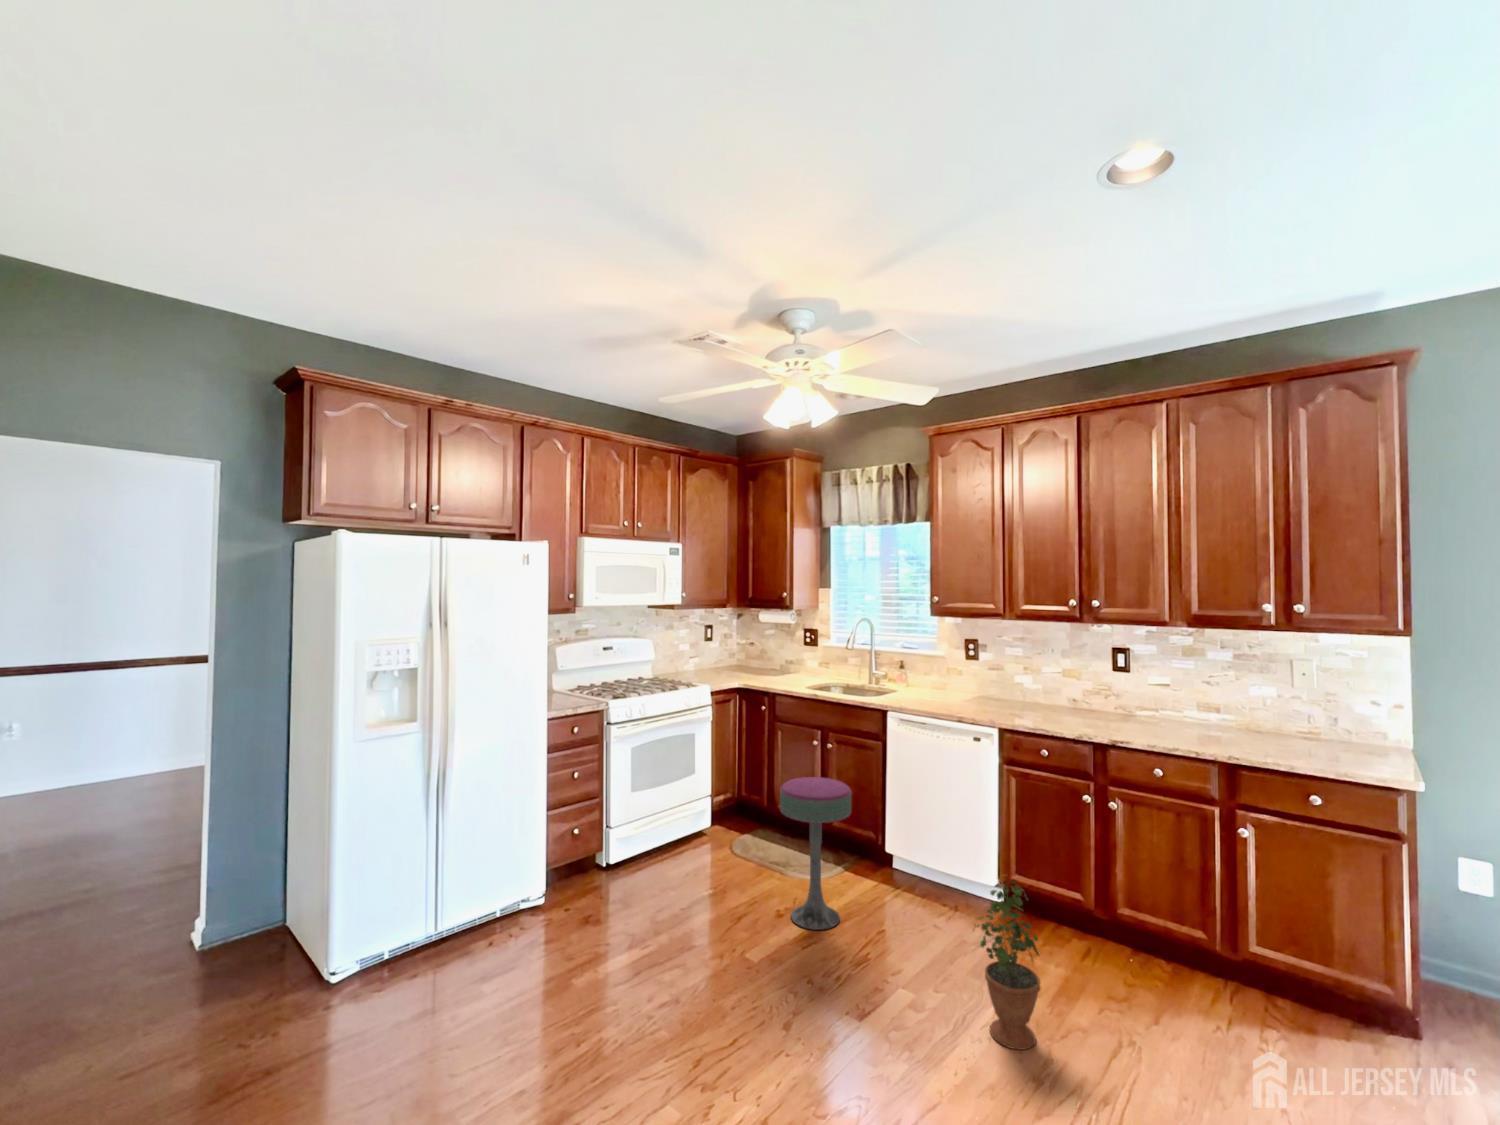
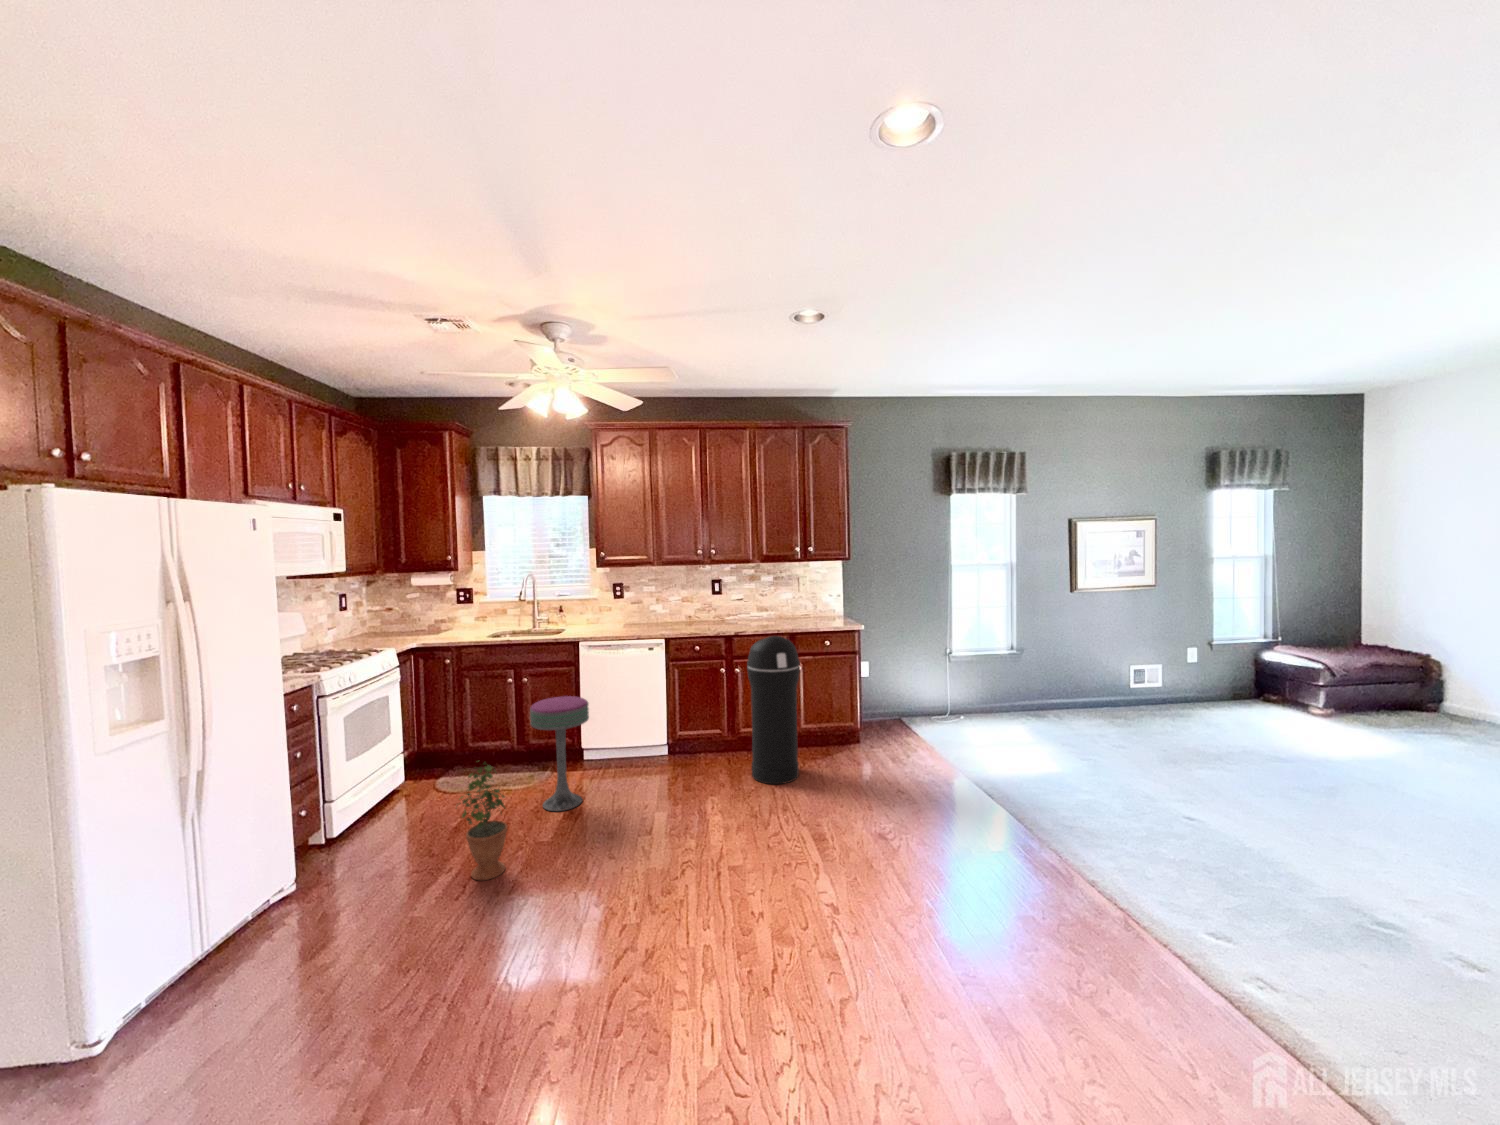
trash can: none [1094,759,1206,1048] -> present [747,636,800,784]
potted plant: present [974,875,1040,1050] -> present [456,761,507,881]

